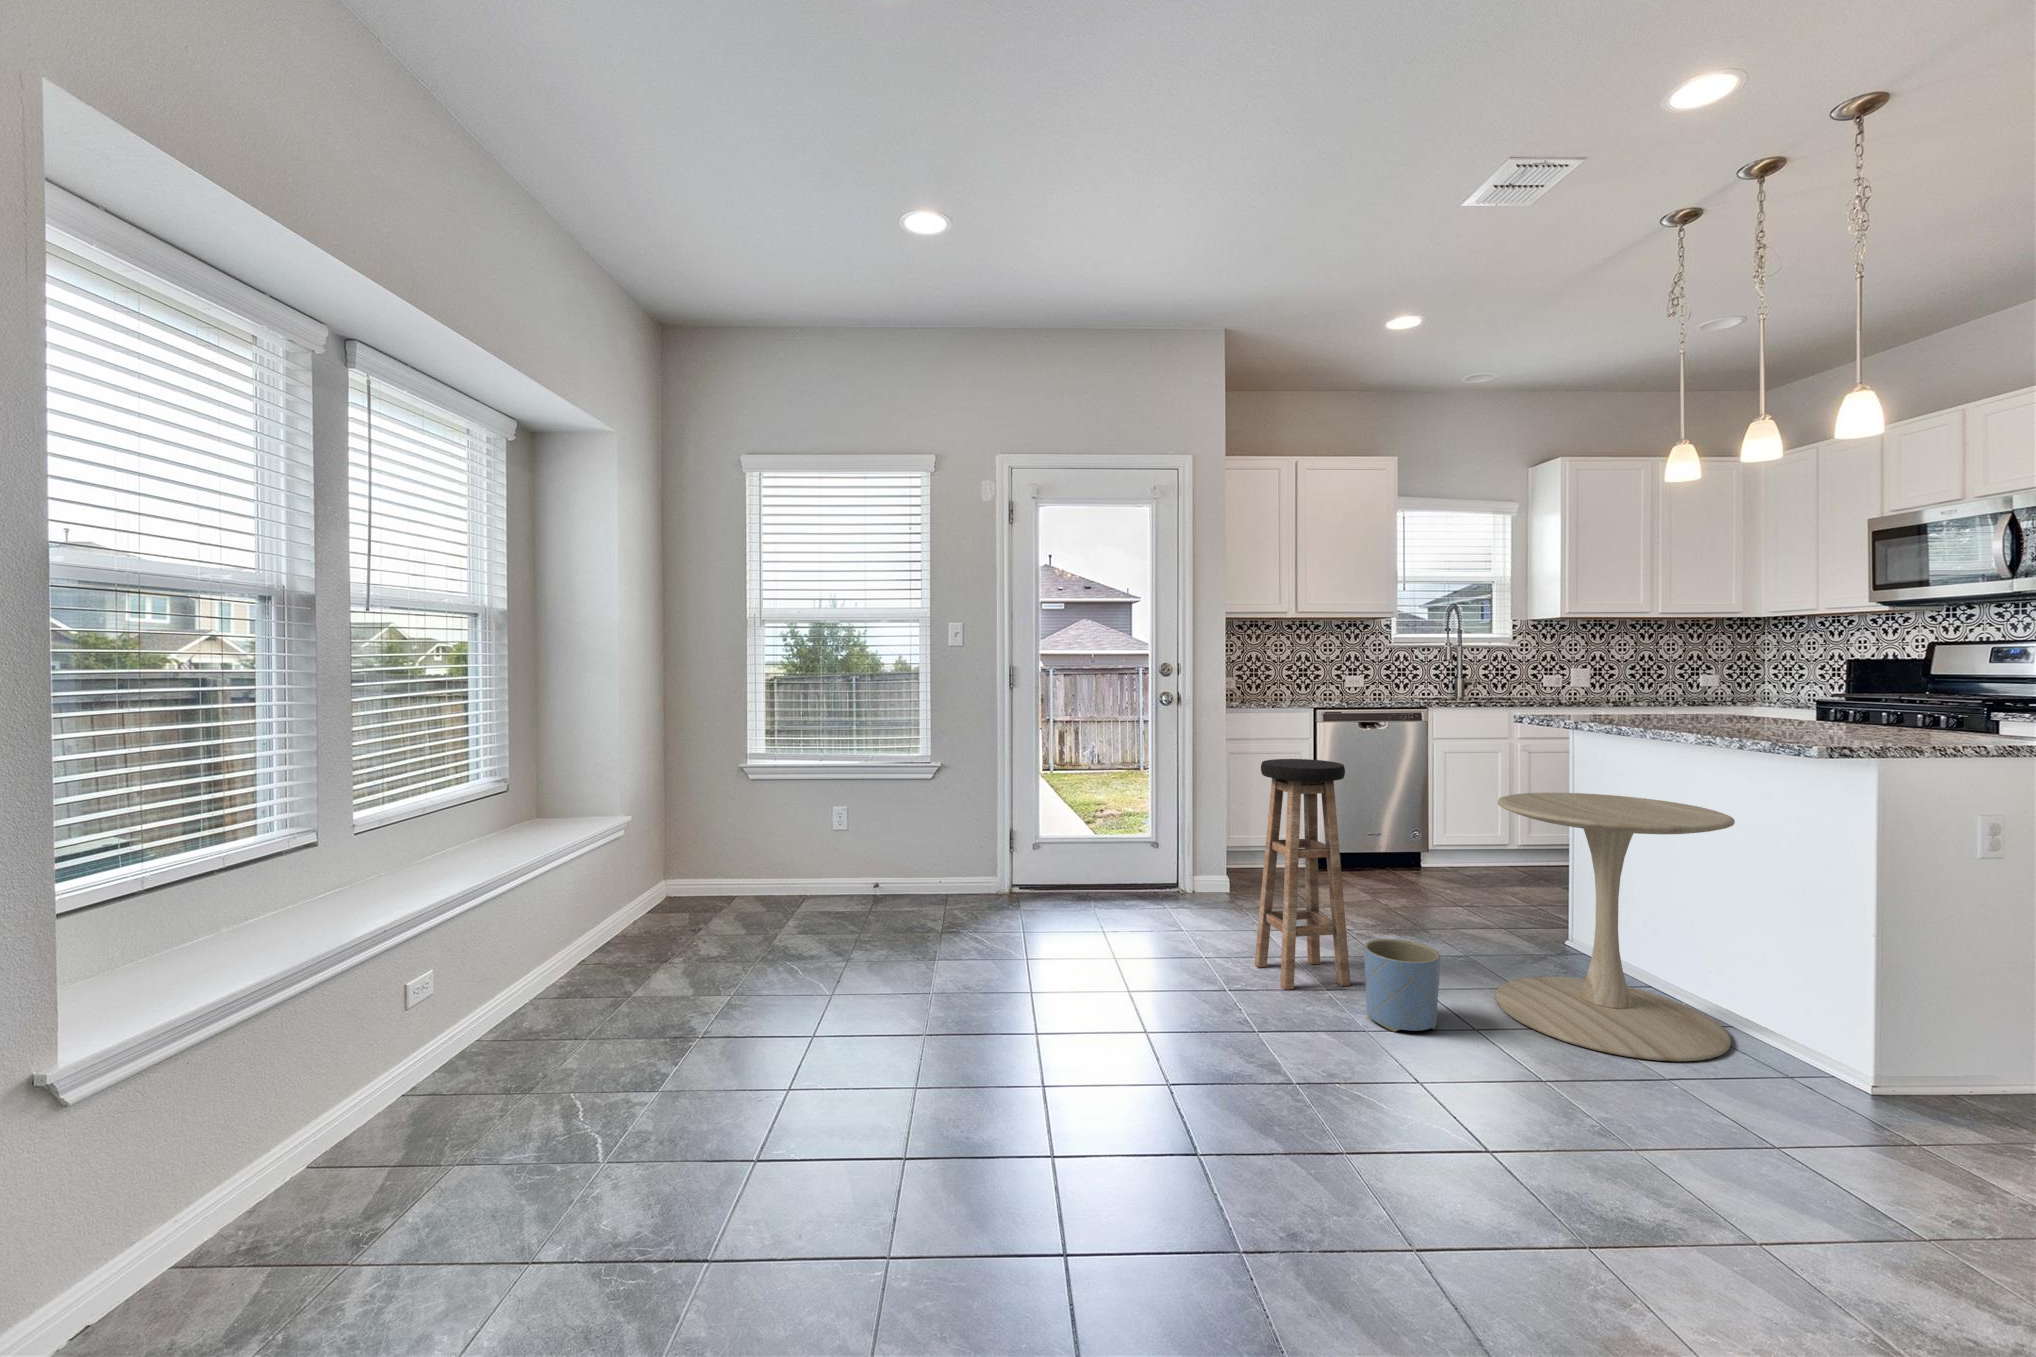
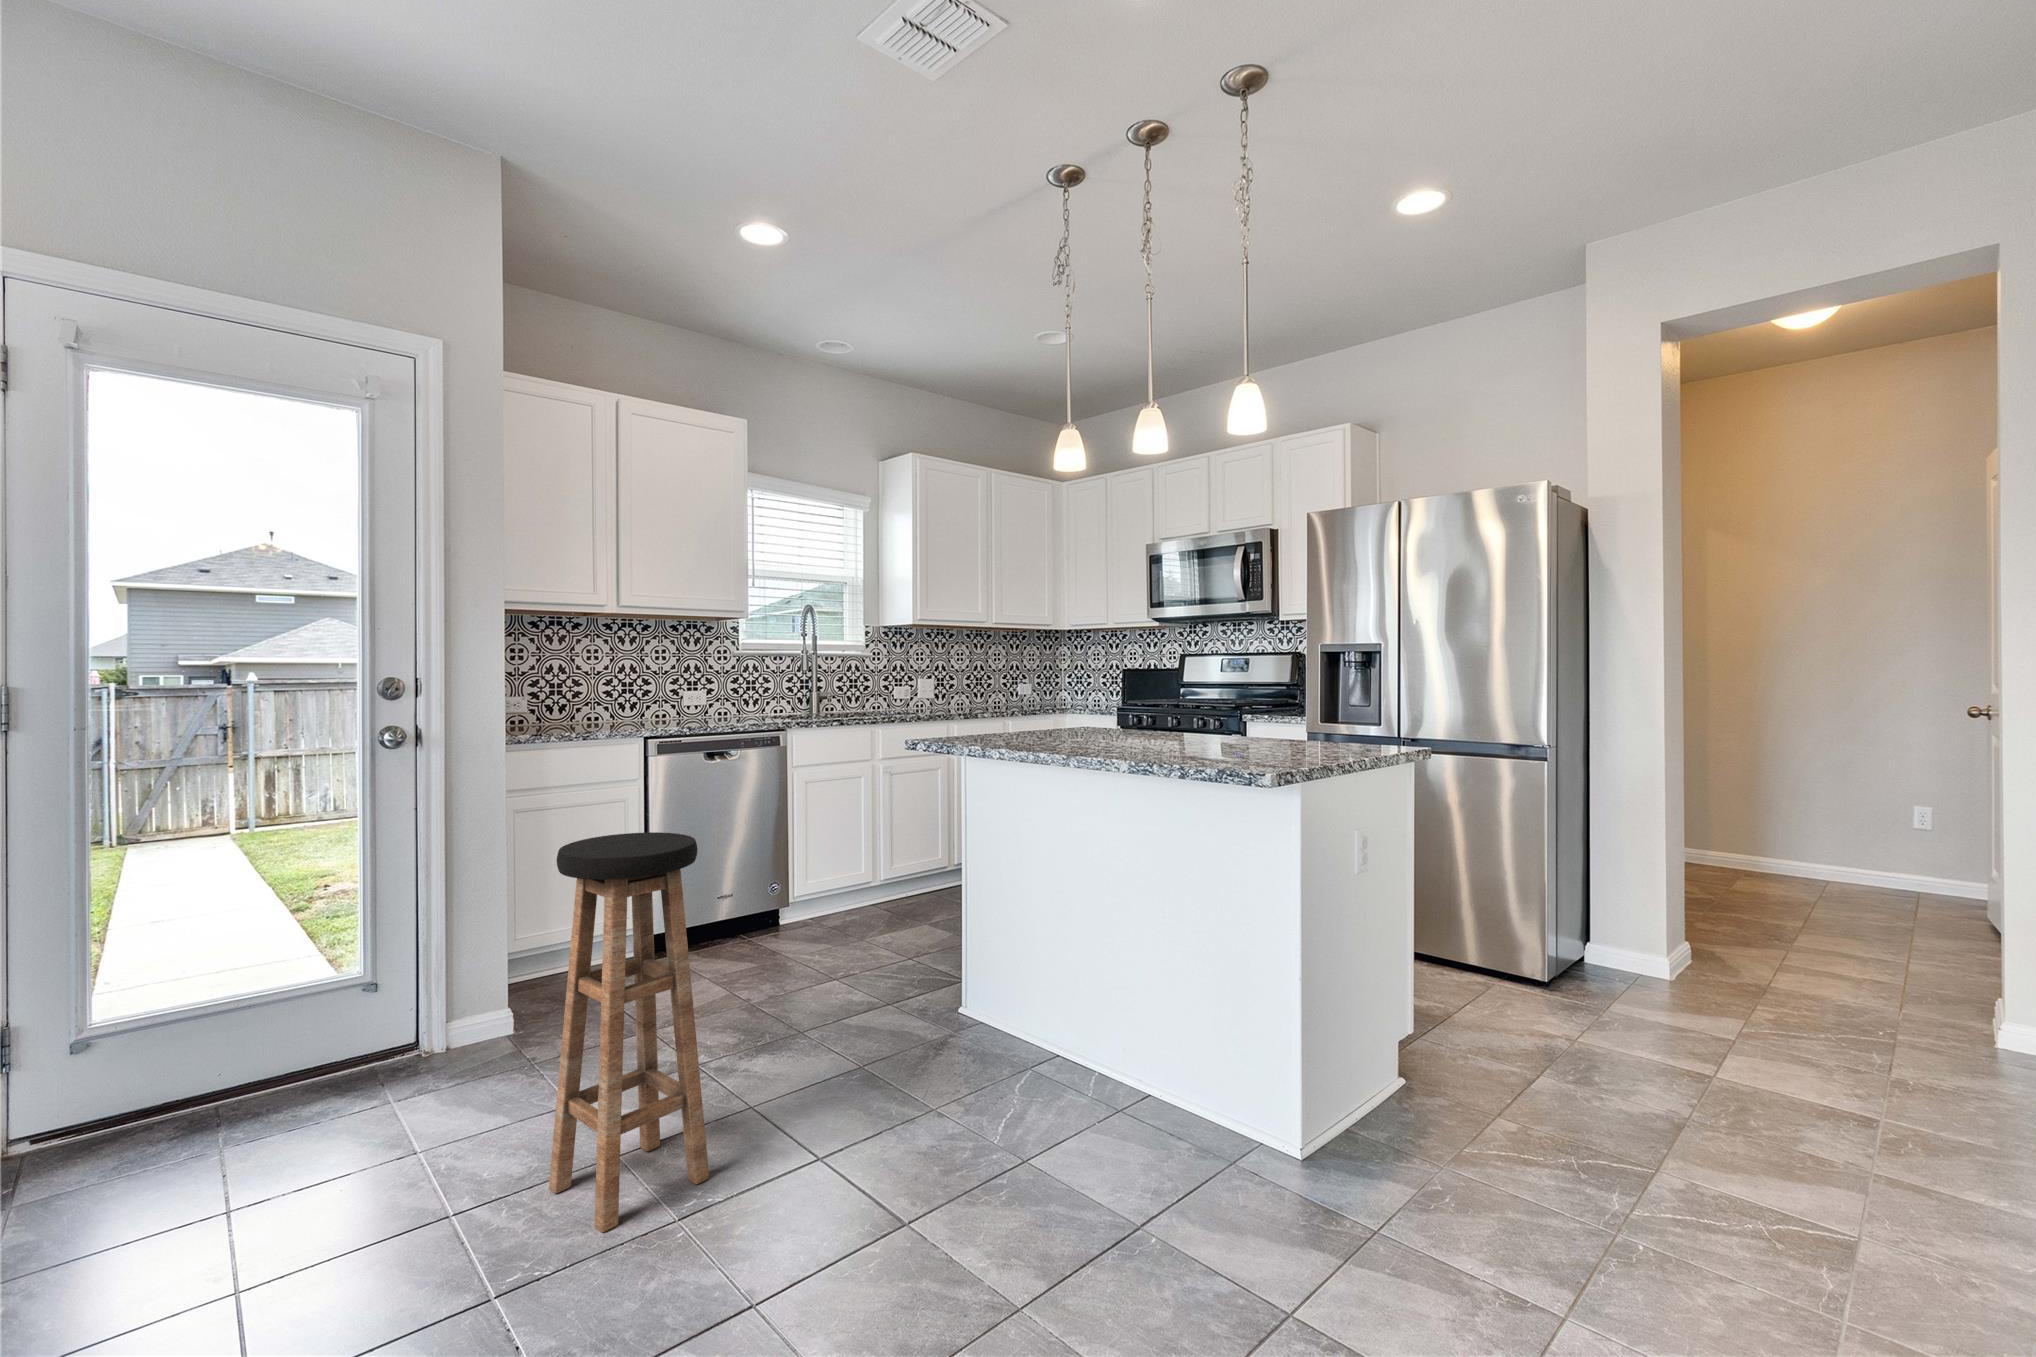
pedestal table: present [1496,793,1735,1061] -> none [898,834,1135,1180]
planter: present [1364,939,1440,1032] -> none [734,1097,843,1262]

